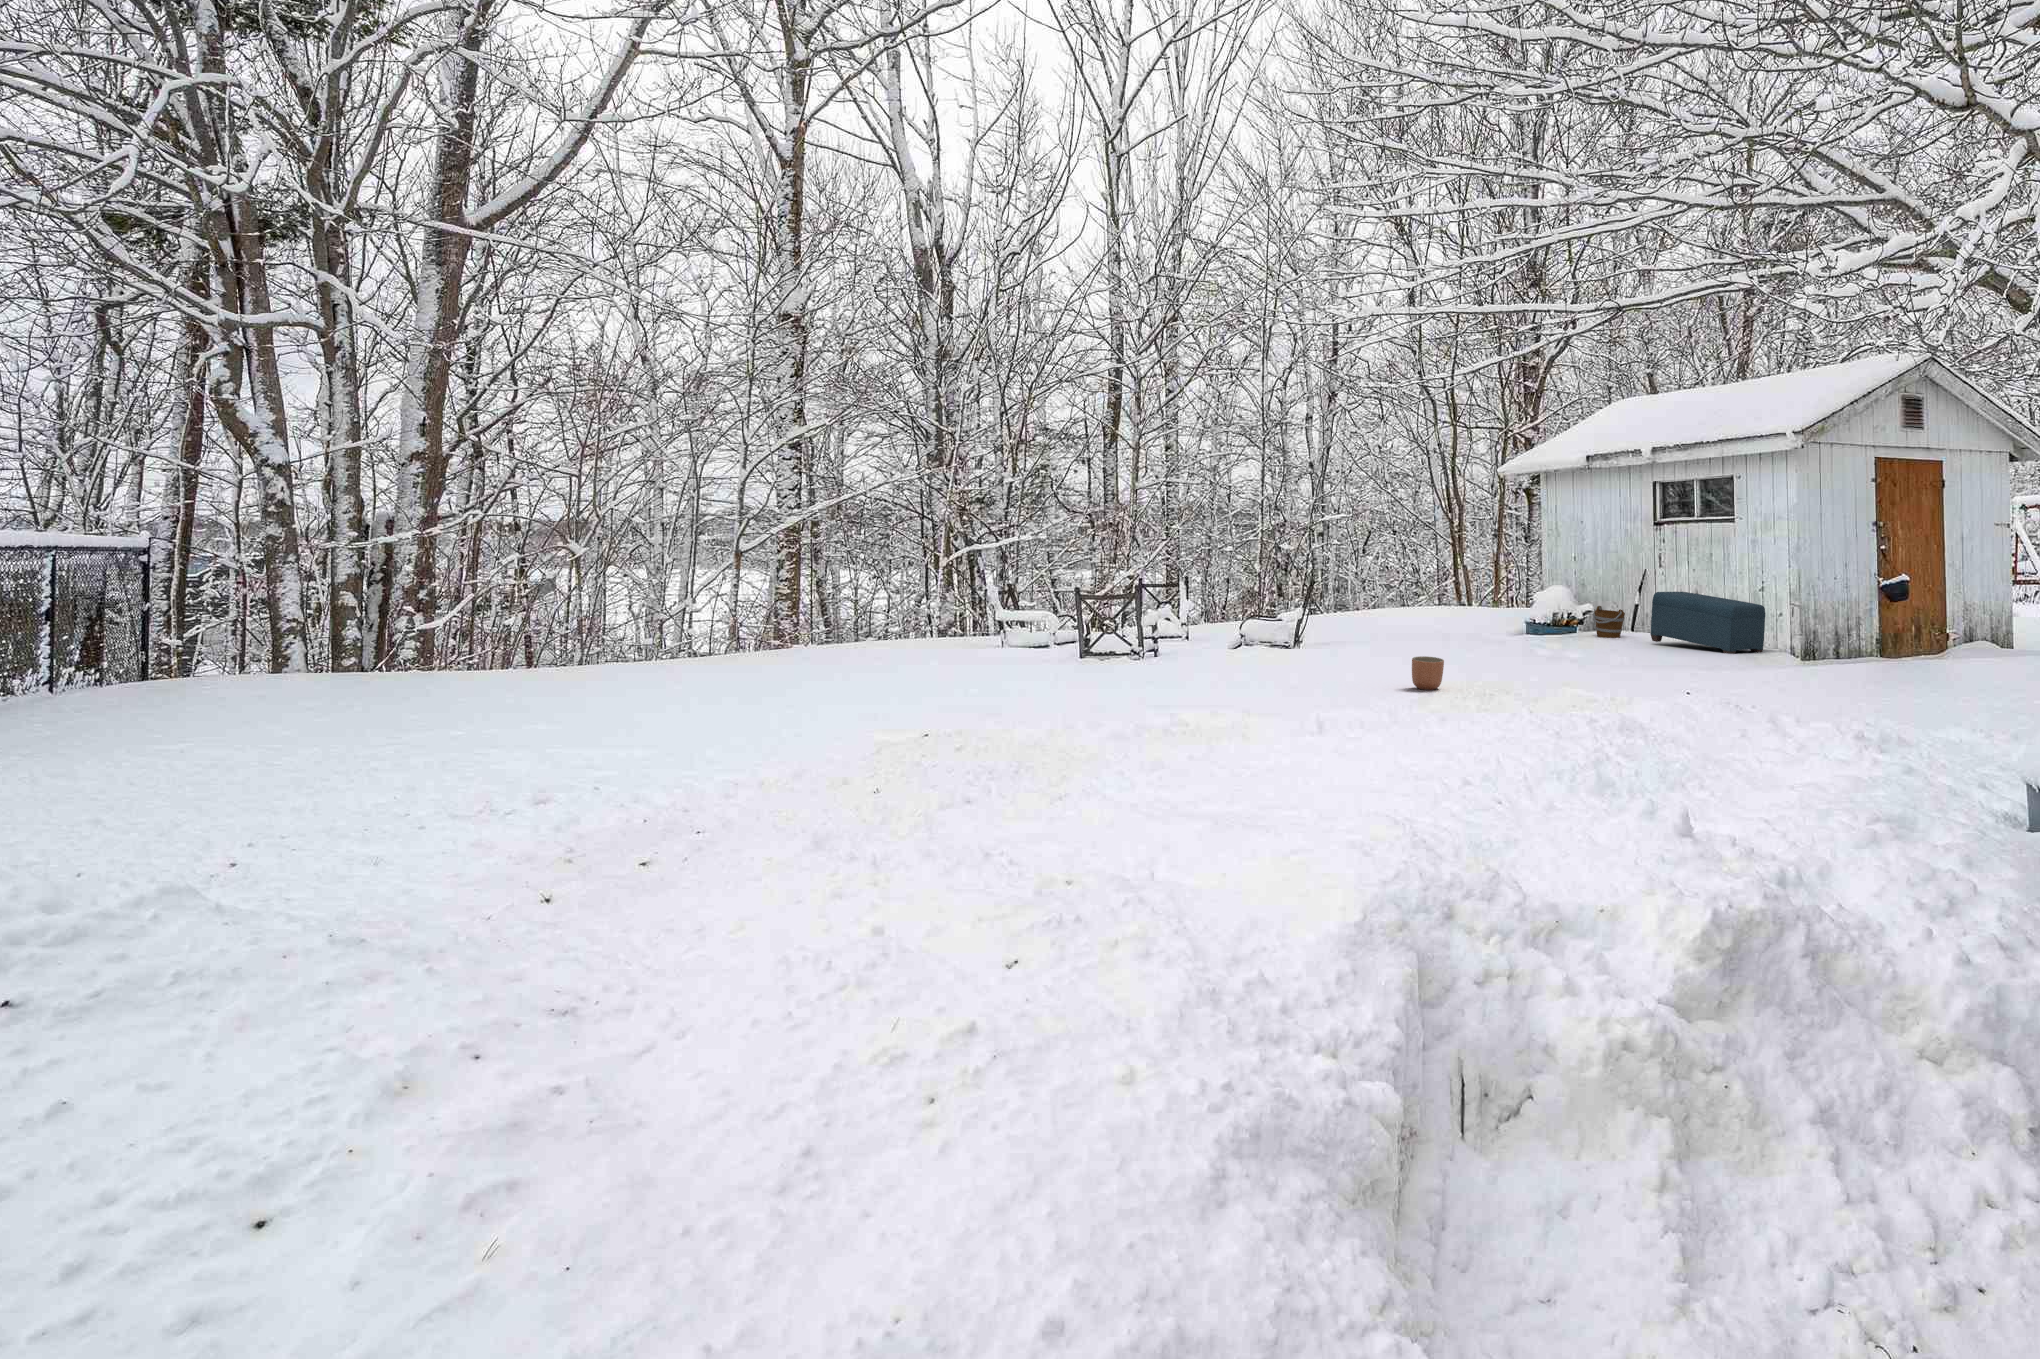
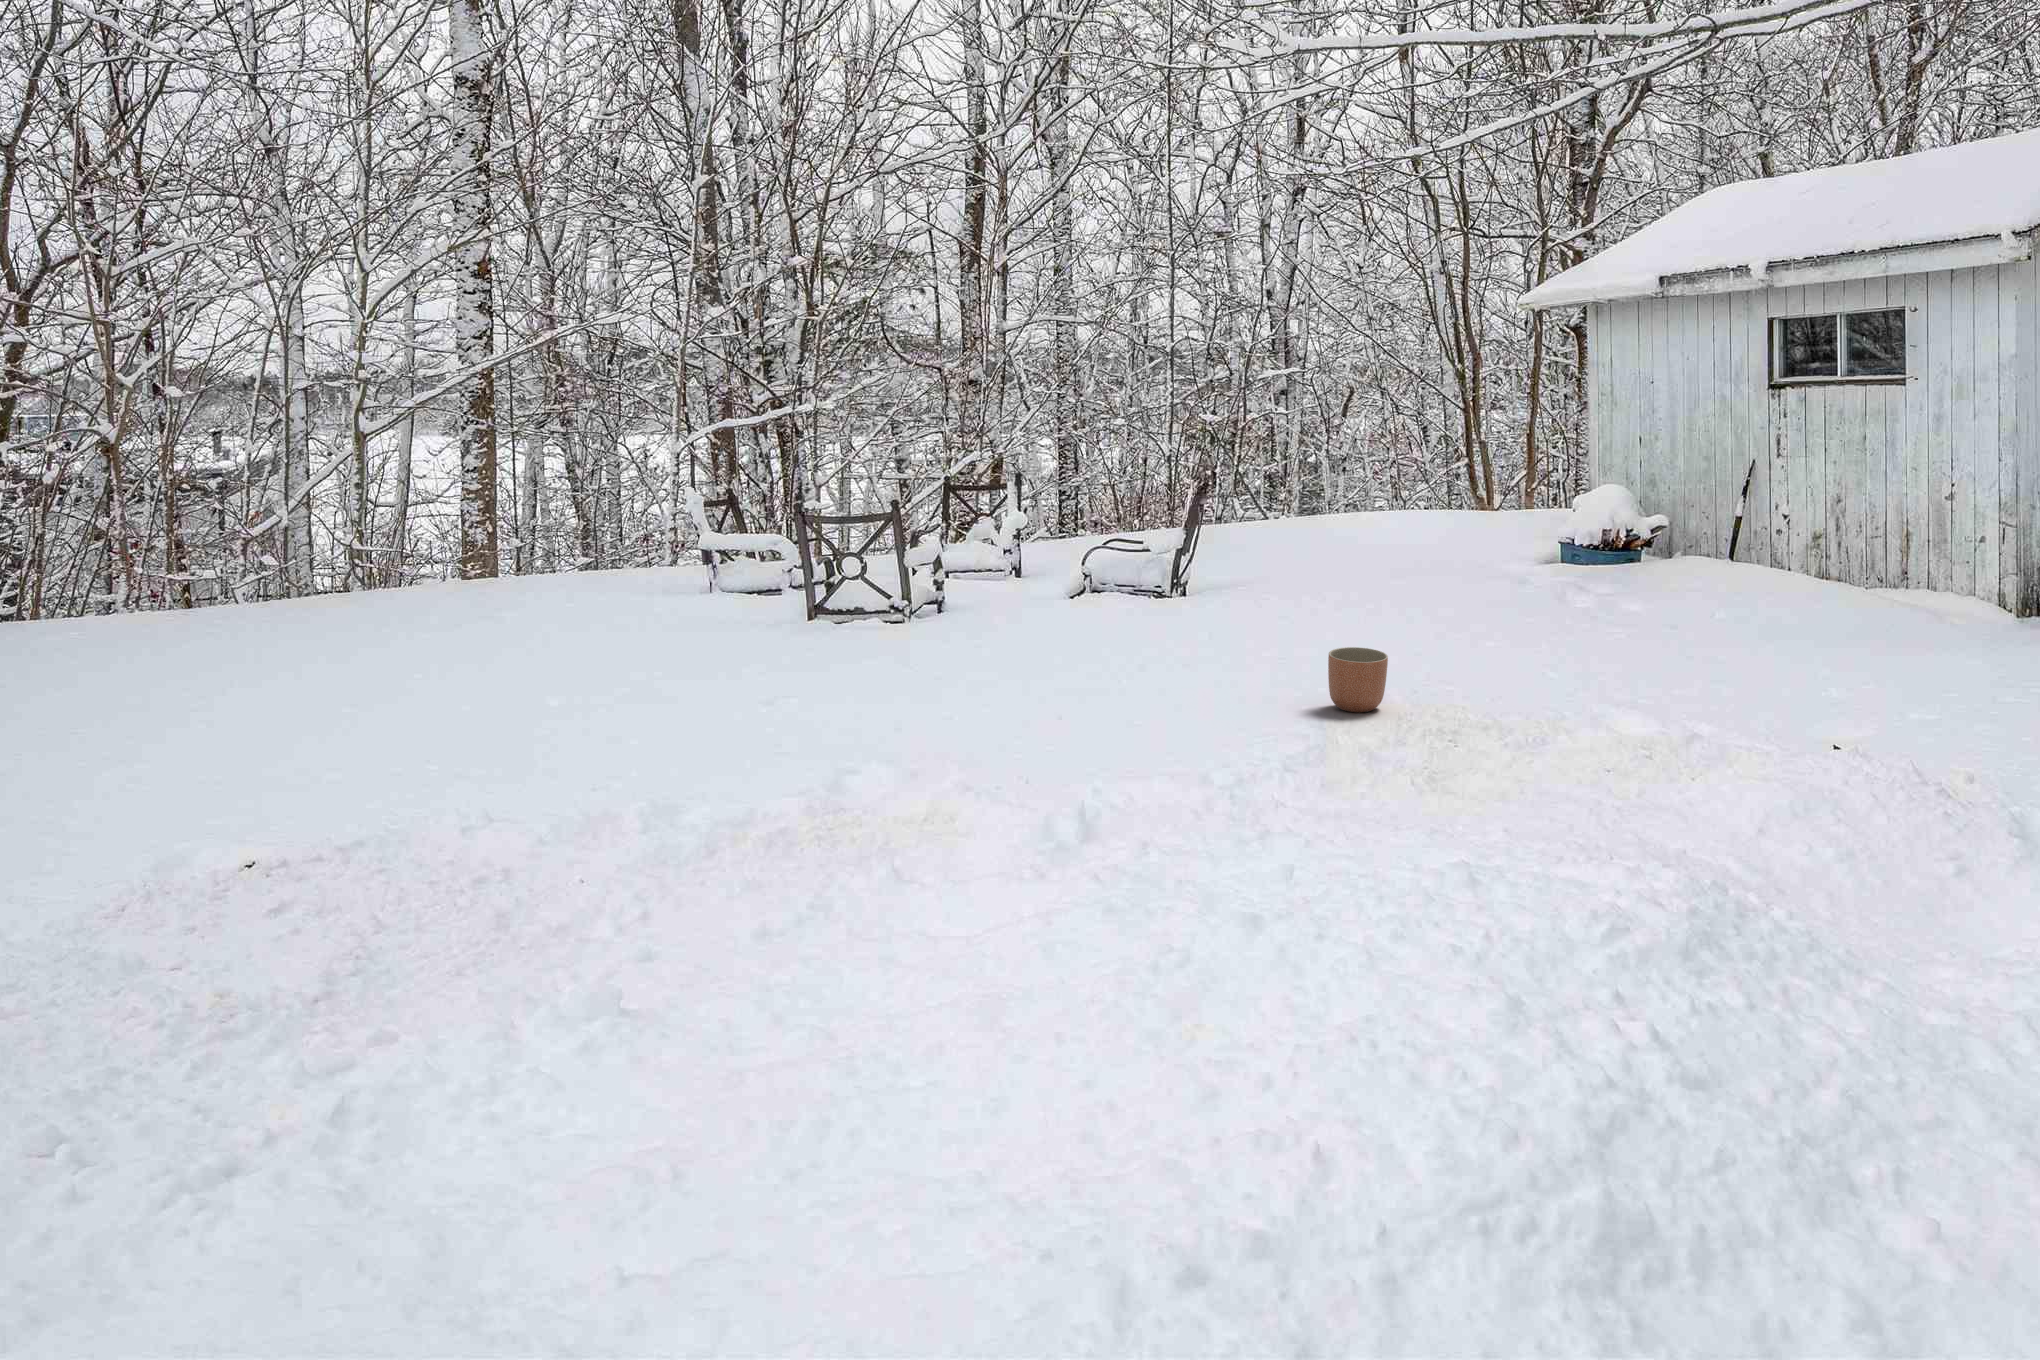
bench: present [1651,592,1765,654] -> none [1765,496,1961,612]
bucket: present [1592,606,1625,638] -> none [1670,514,1723,568]

